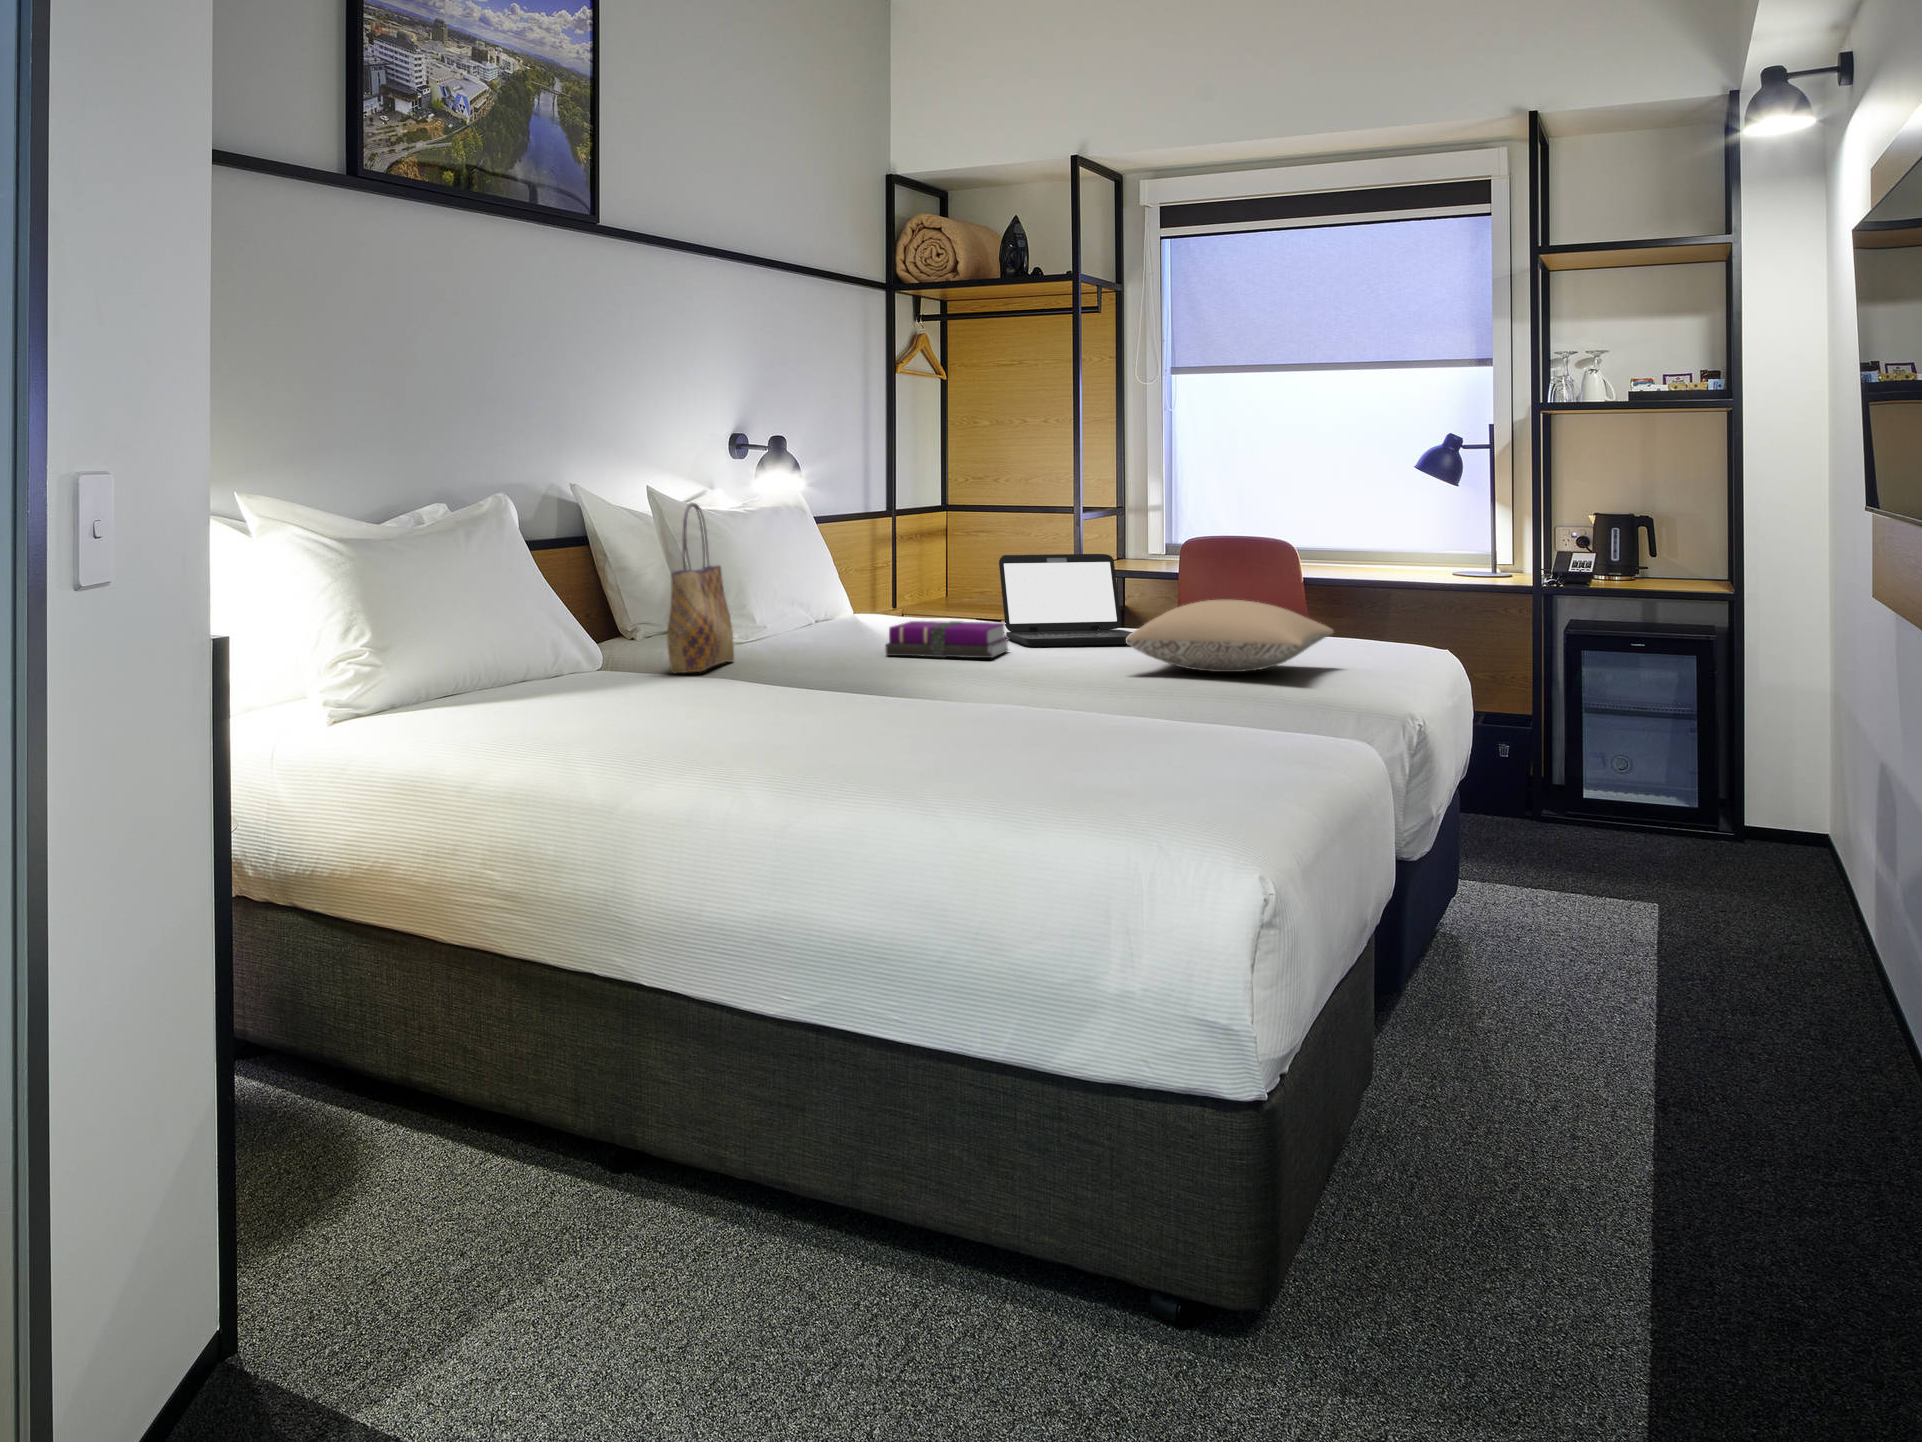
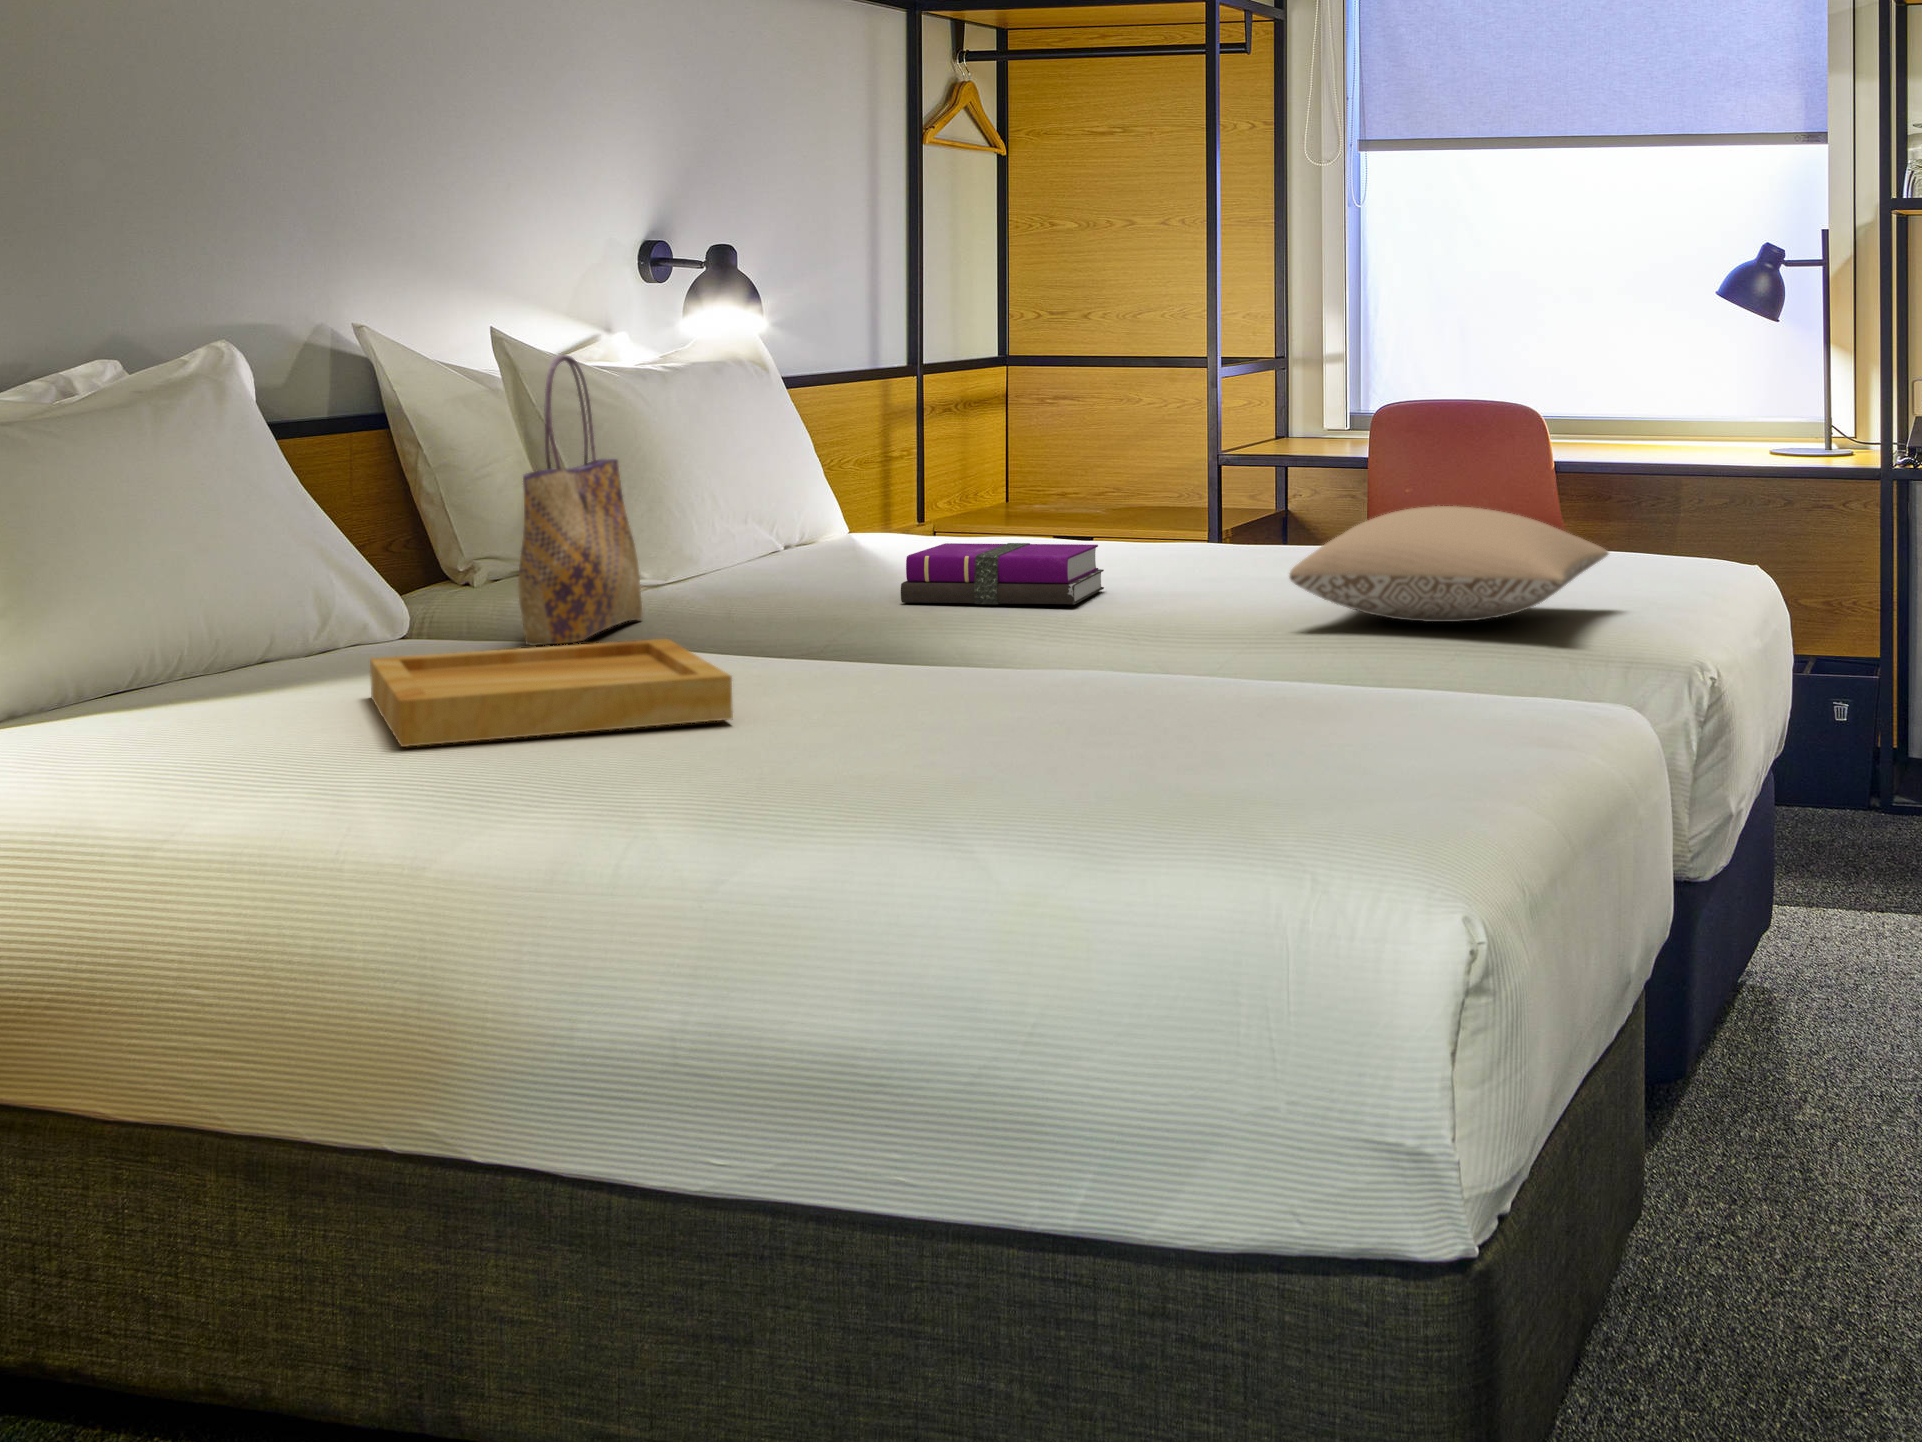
laptop: present [999,554,1132,647] -> none [1087,430,1320,581]
tray: none [592,668,797,720] -> present [370,639,733,747]

